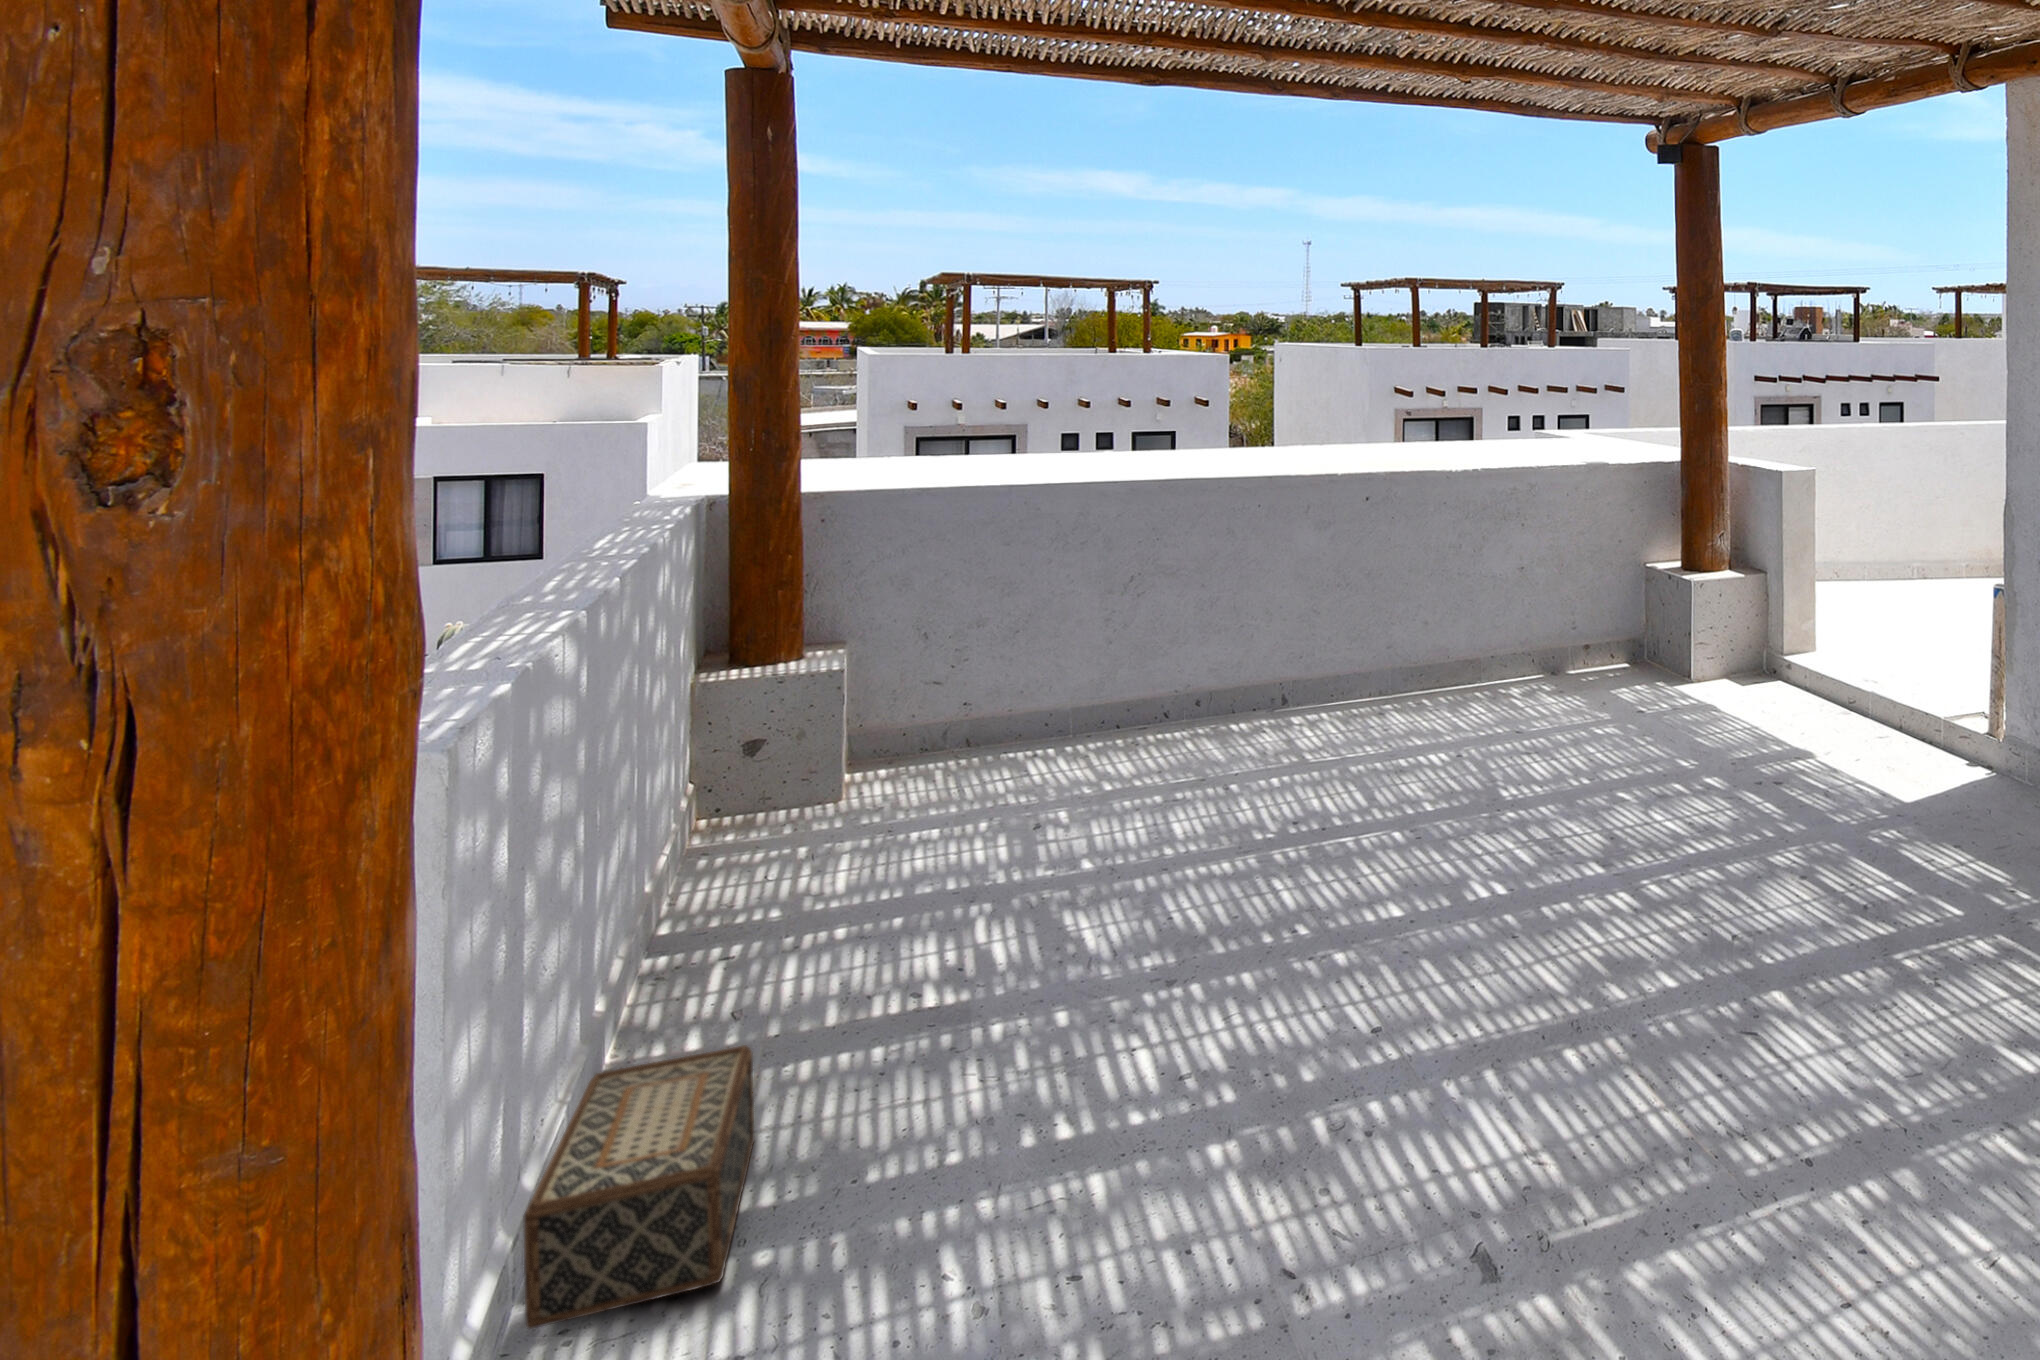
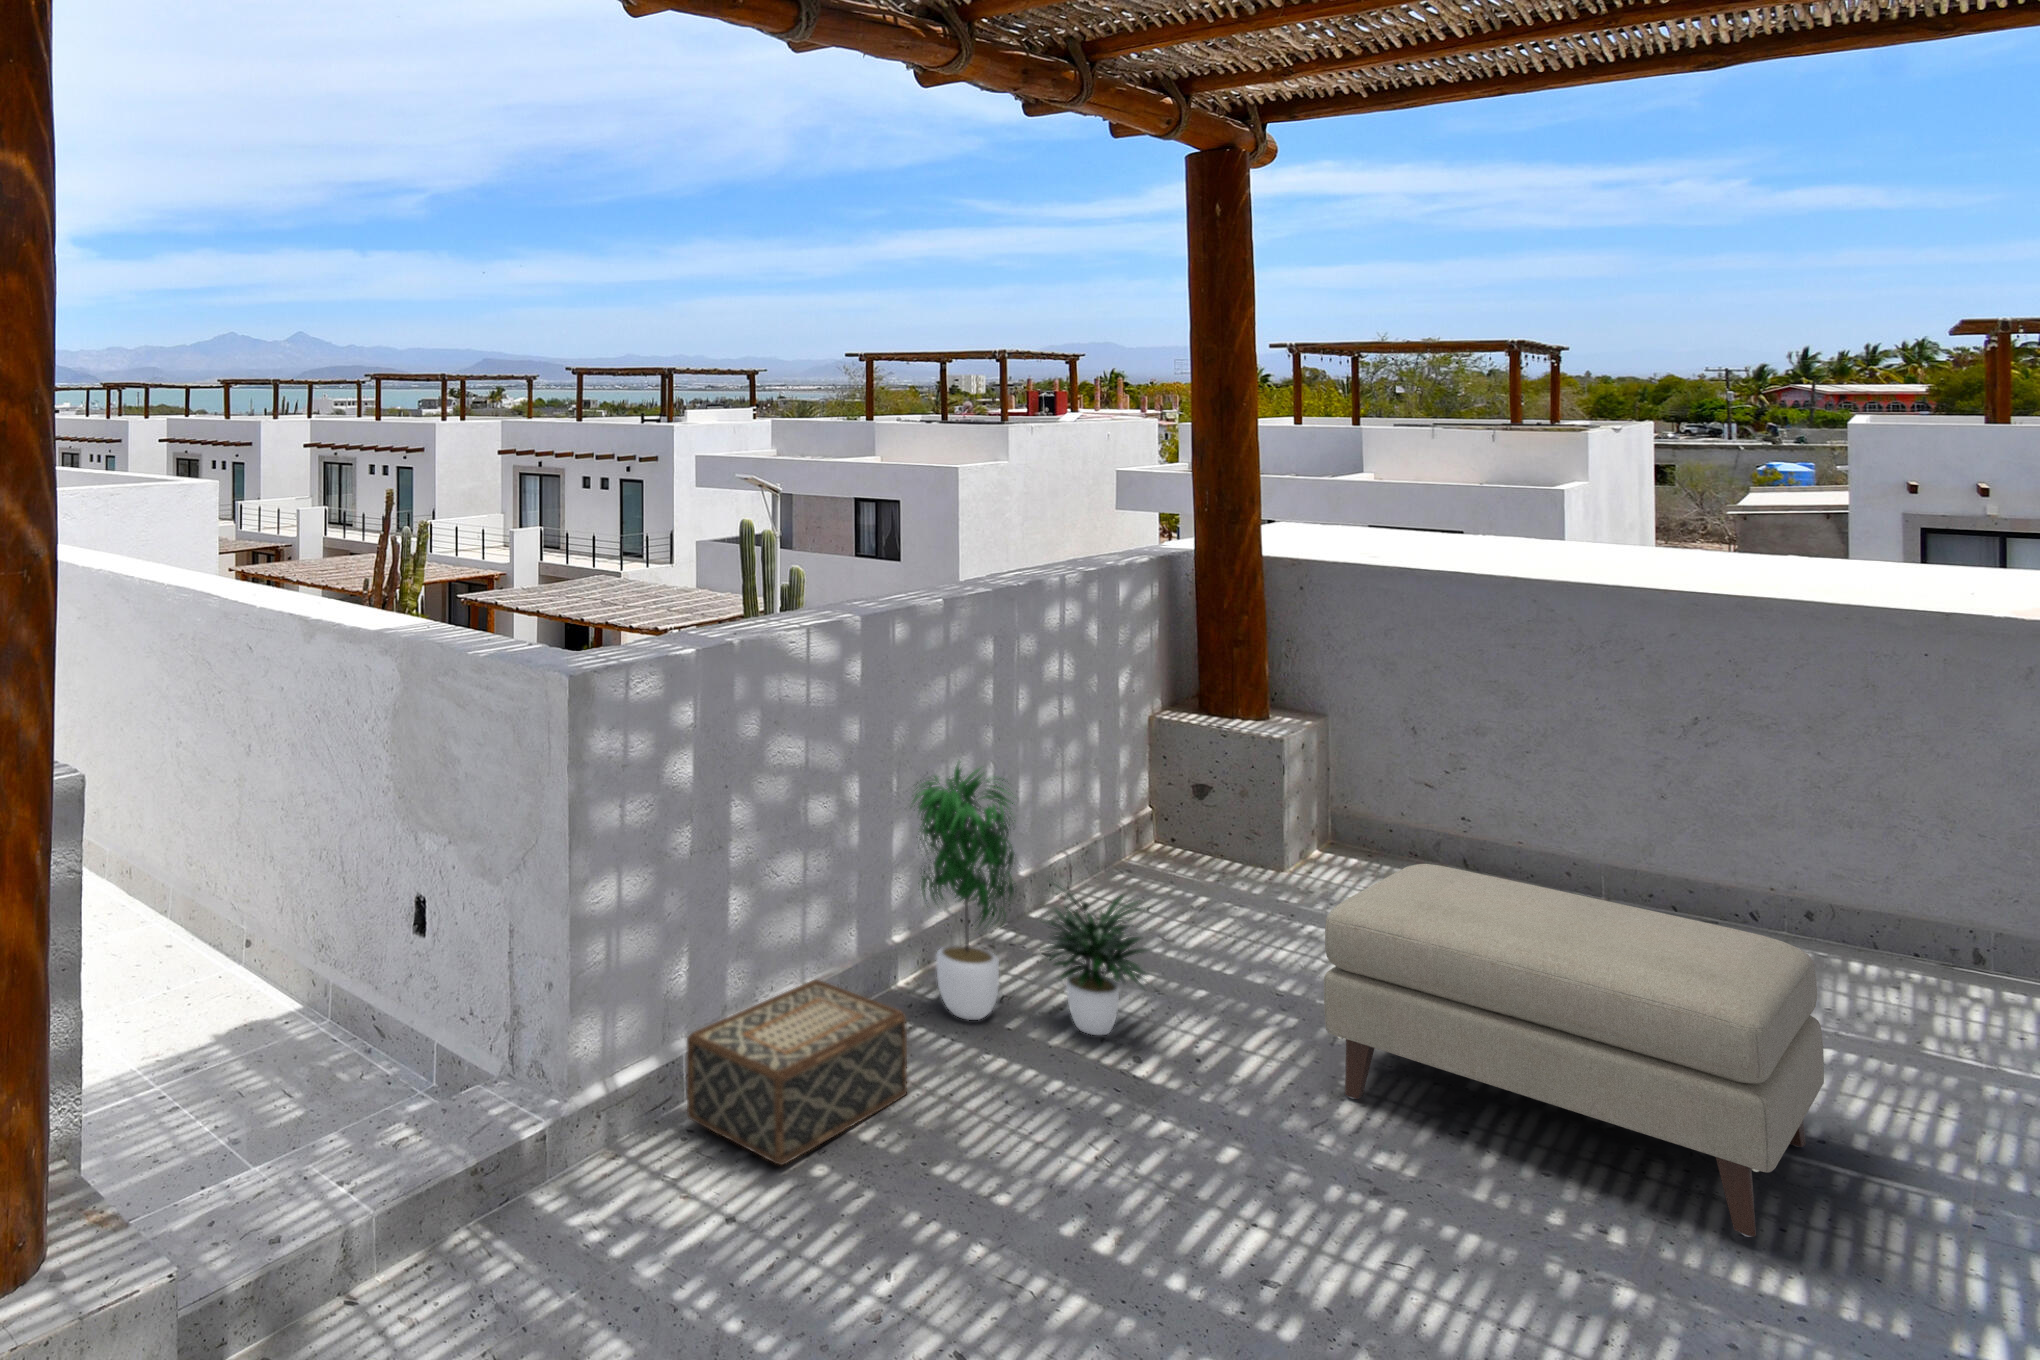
ottoman: none [1058,701,1359,934] -> present [1324,864,1824,1237]
potted plant: none [631,742,917,1050] -> present [913,763,1150,1035]

